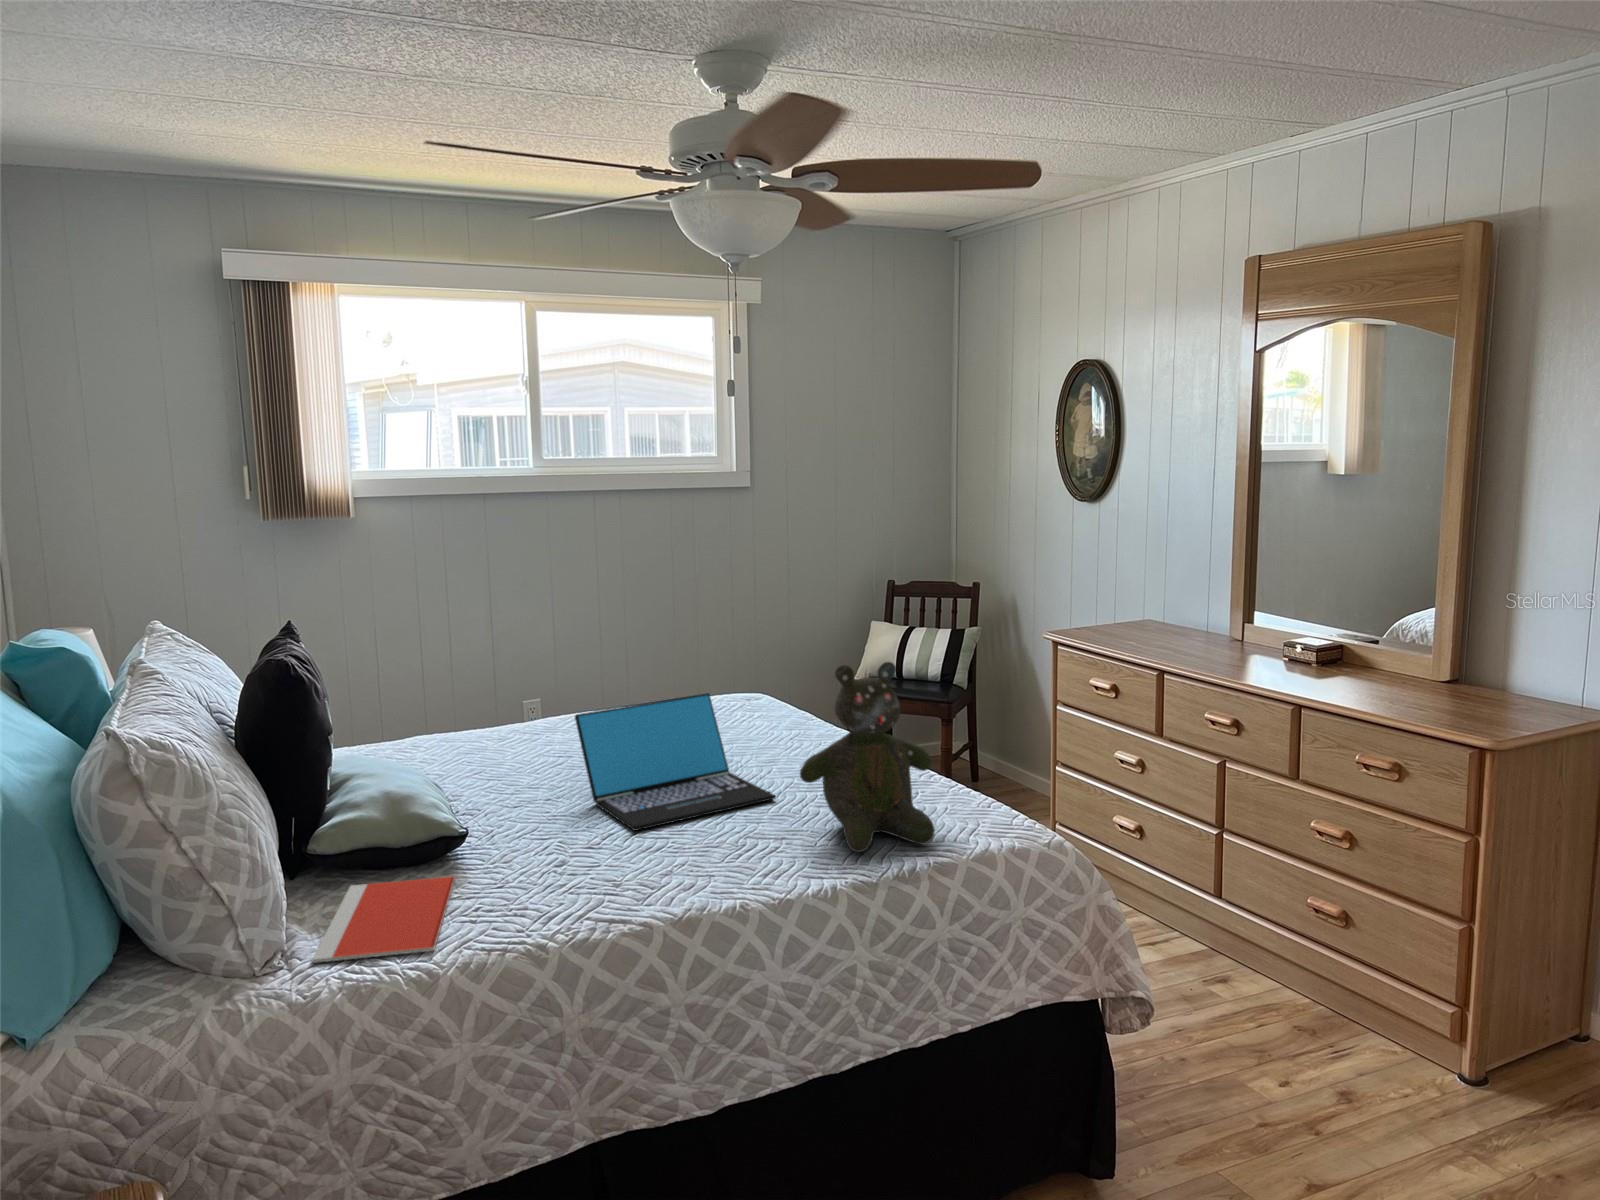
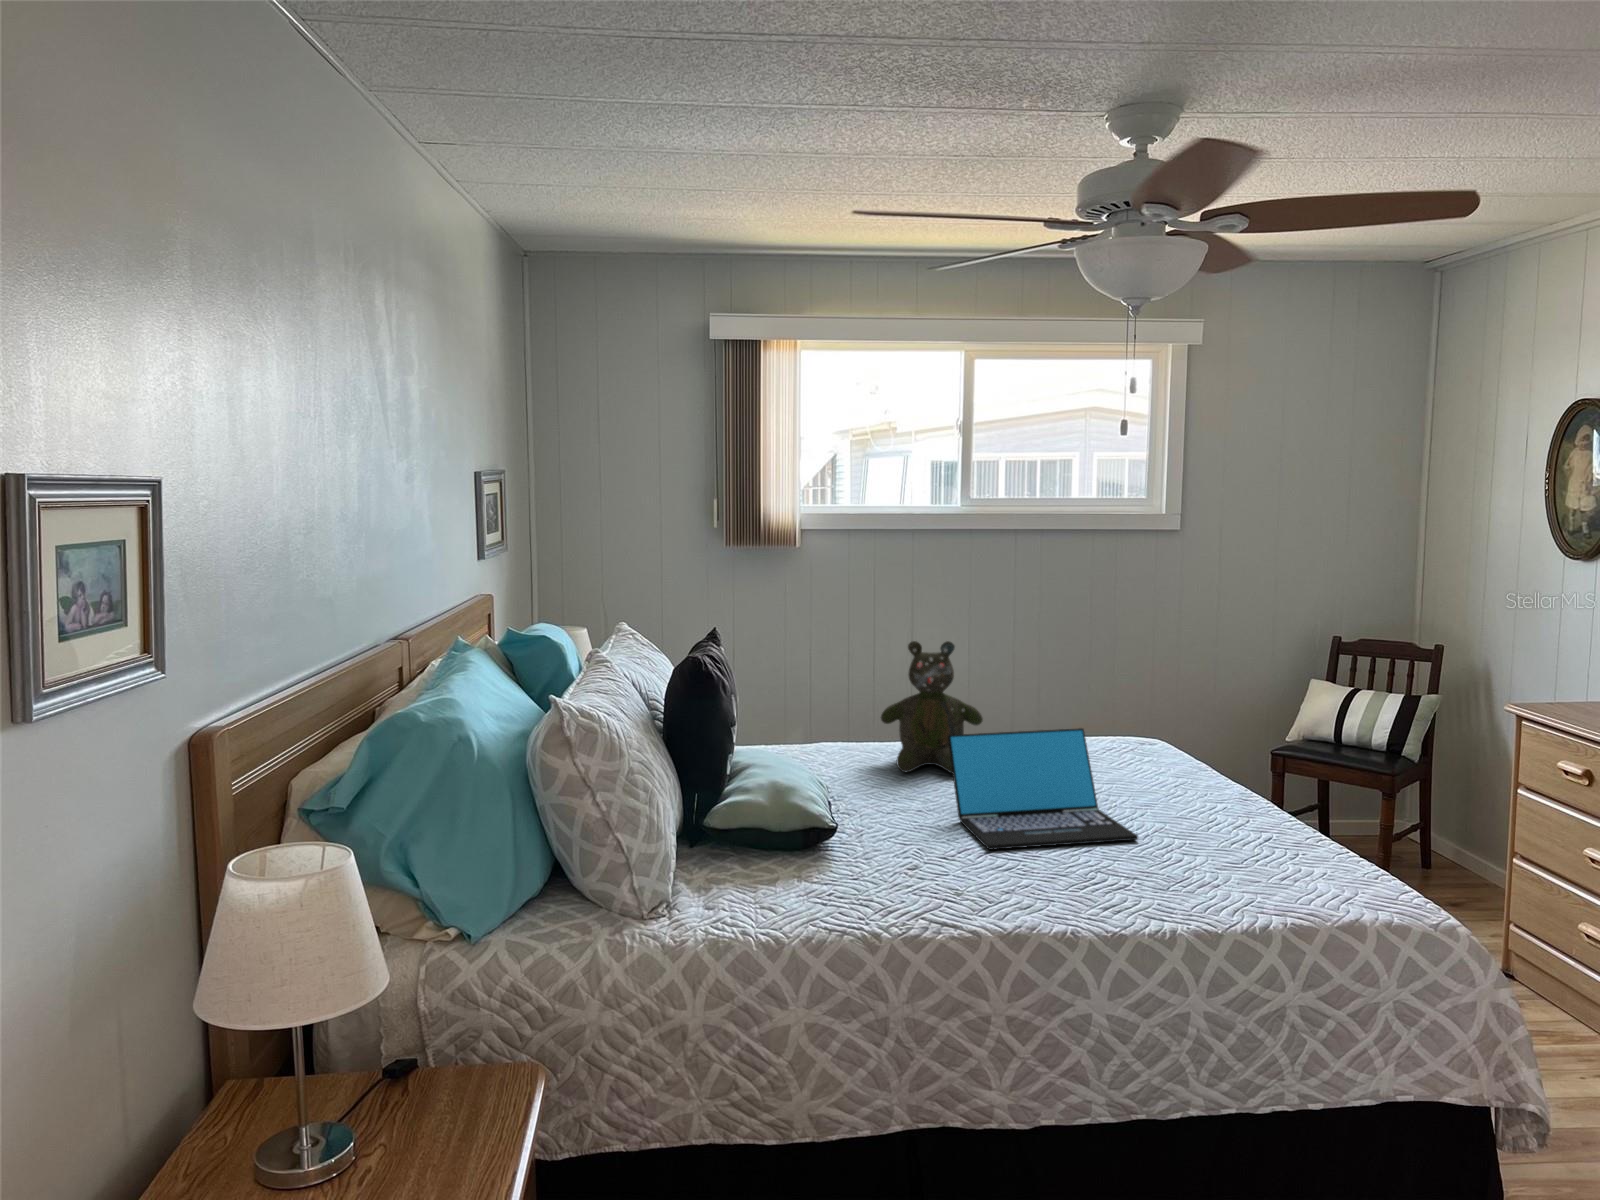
teddy bear: present [800,662,935,852] -> present [881,641,983,773]
notebook: present [312,876,455,963] -> none [688,859,819,922]

